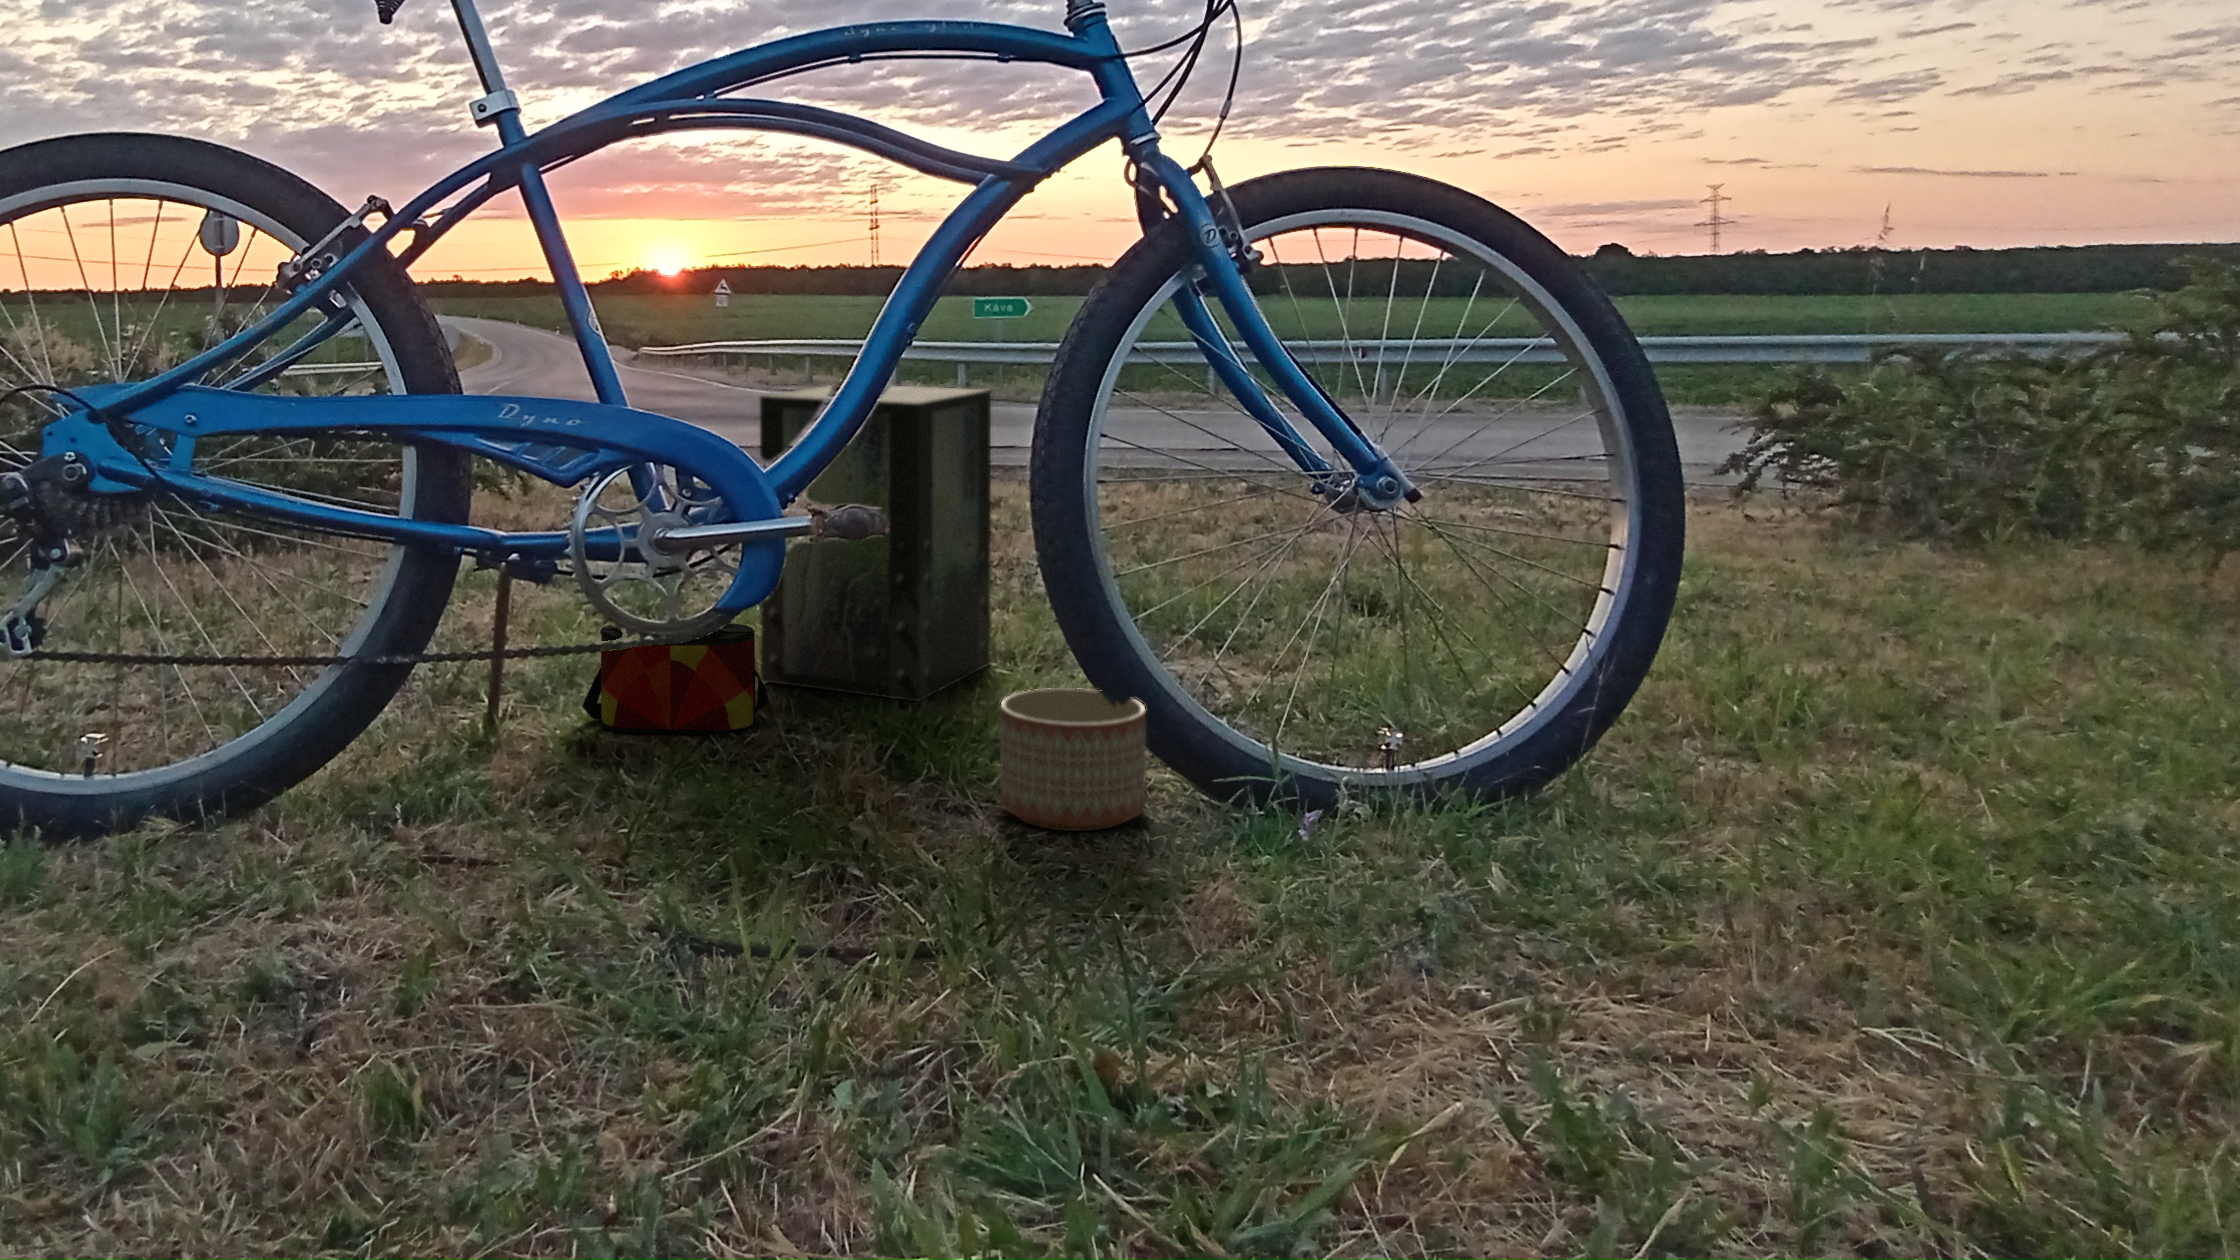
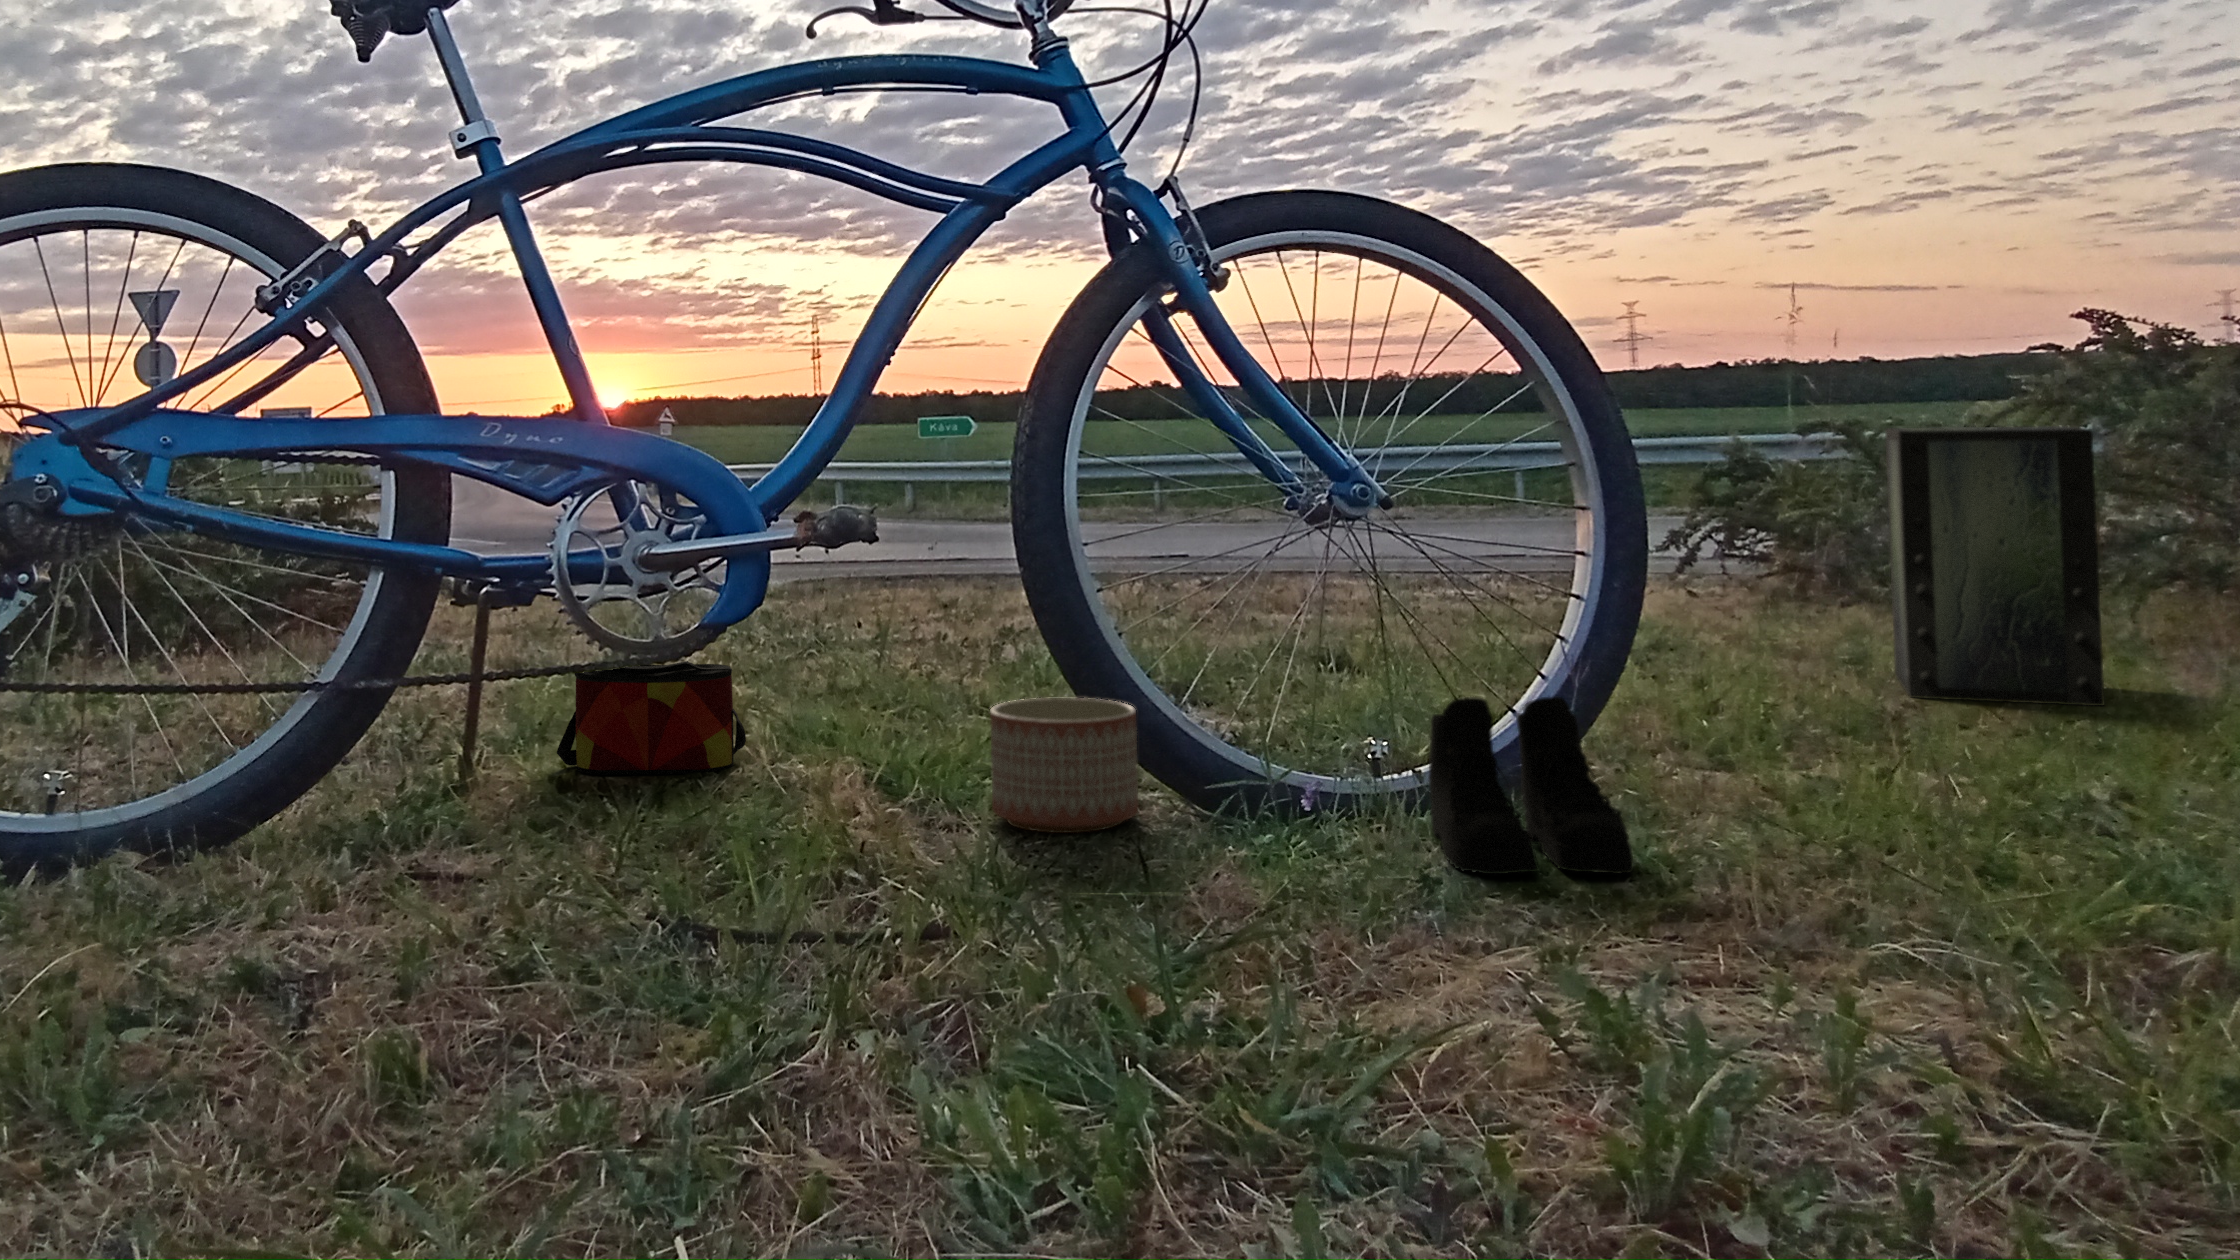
storage box: present [760,386,991,702] -> present [1885,426,2105,706]
boots: none [1436,719,1634,910] -> present [1428,697,1633,874]

